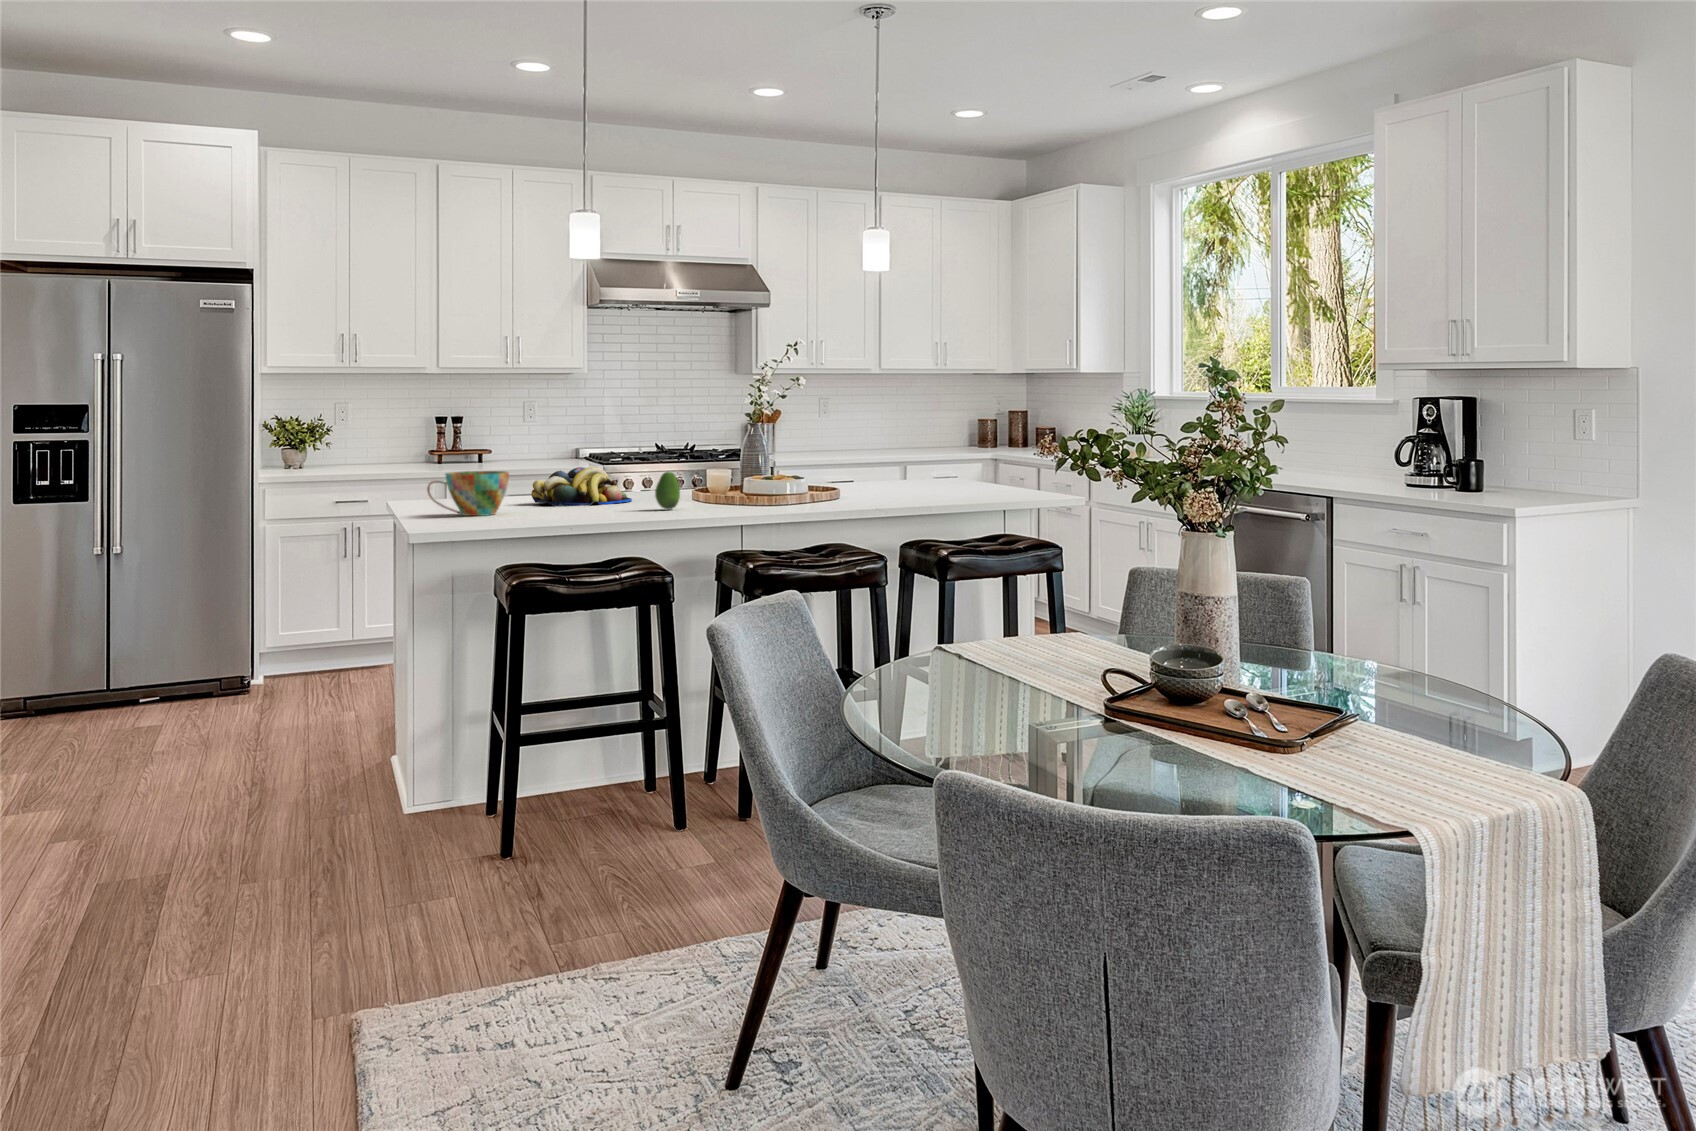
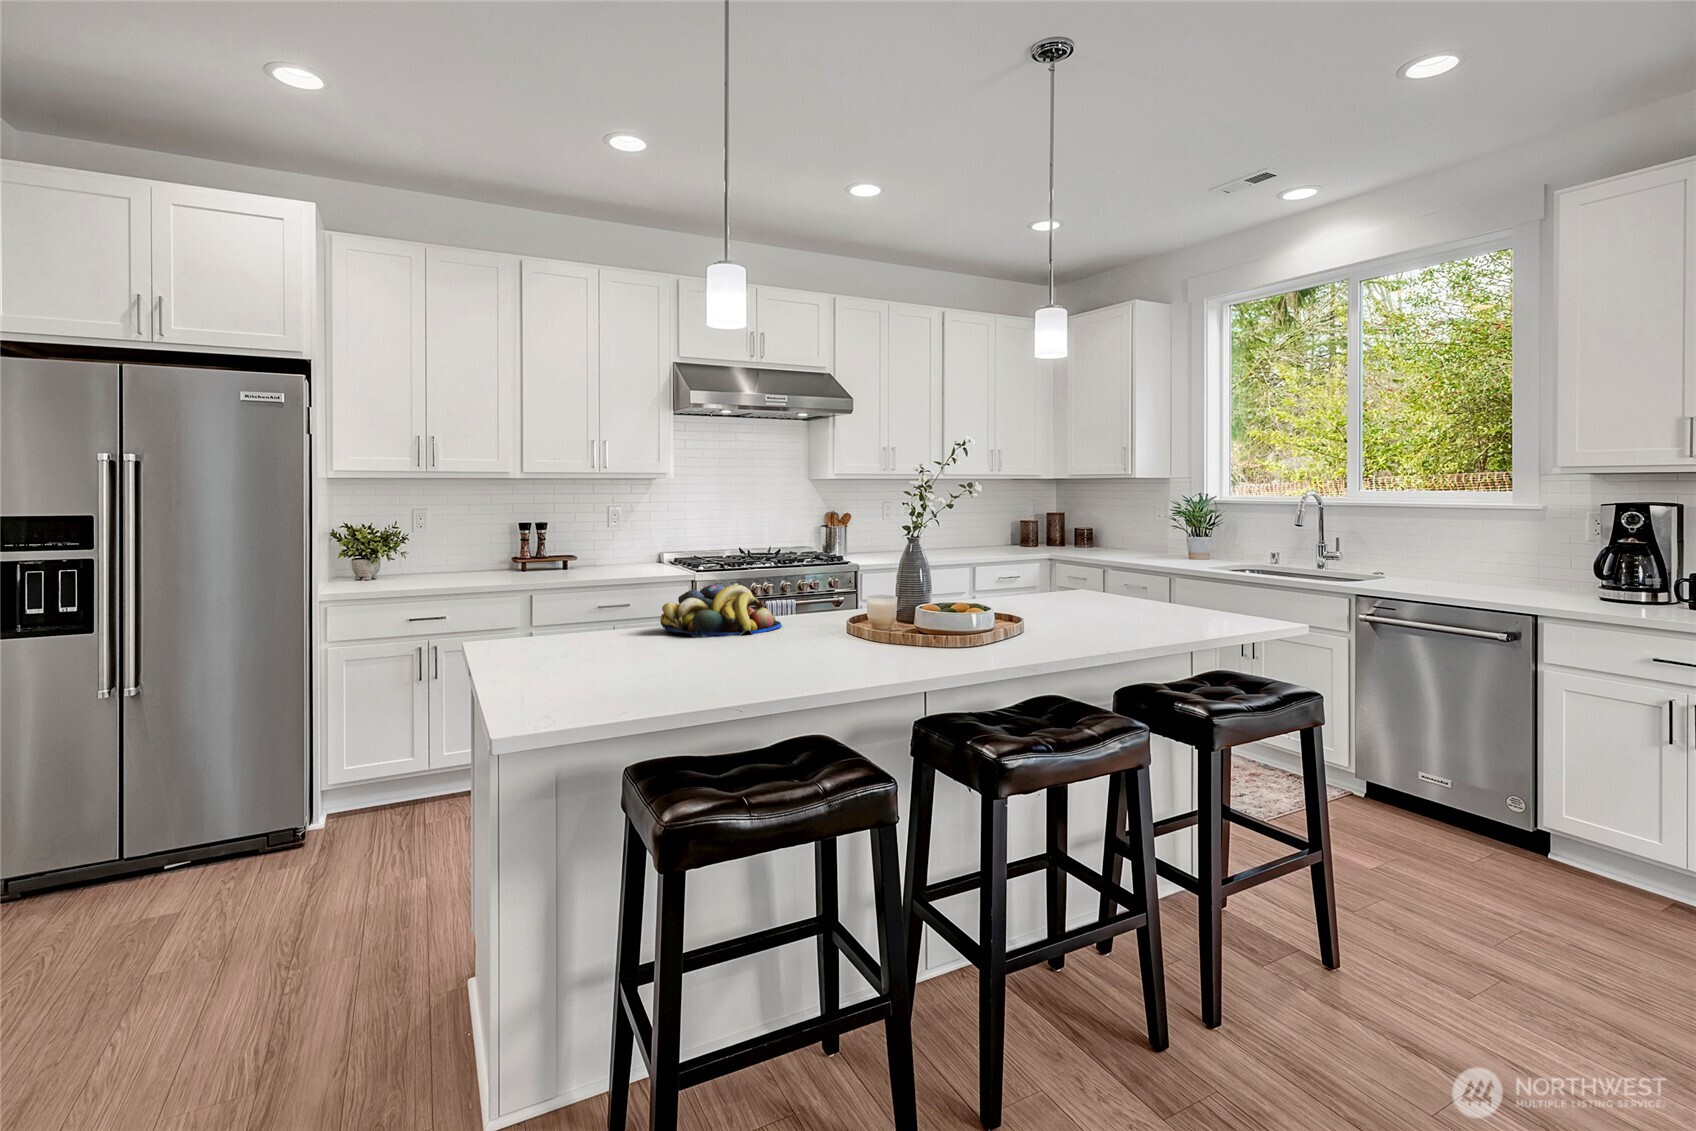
cup: present [427,471,509,516] -> none [541,599,654,665]
fruit: present [655,472,680,509] -> none [854,598,887,648]

